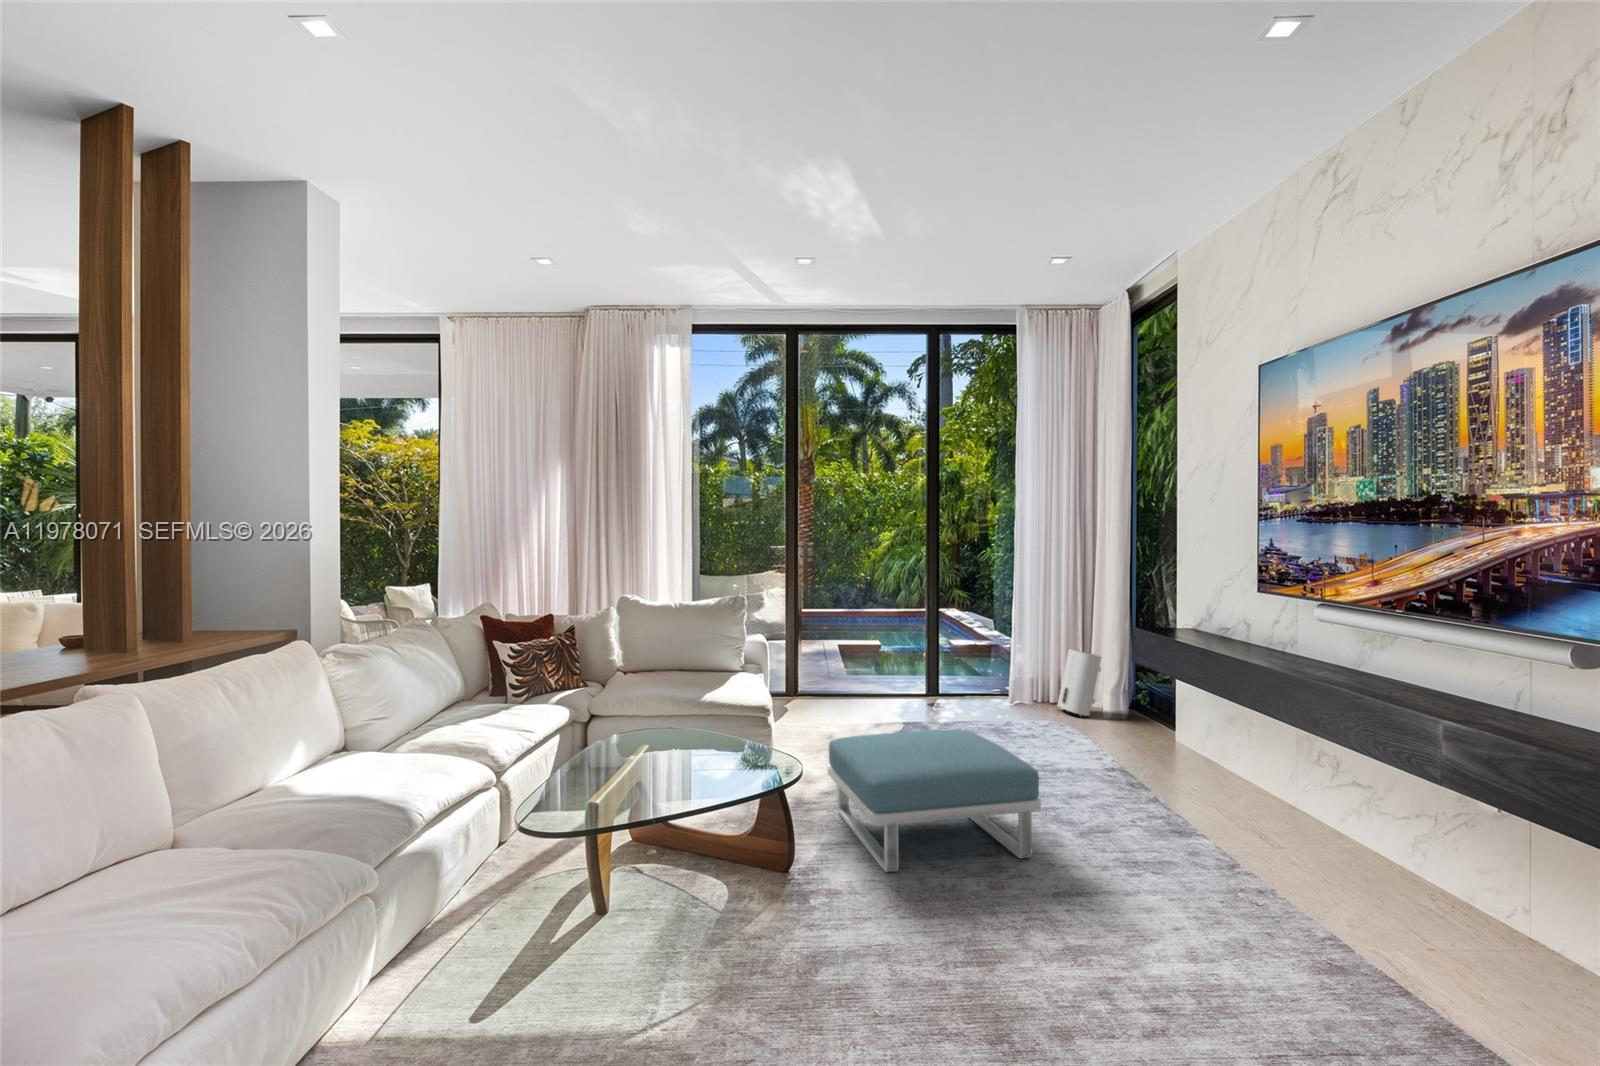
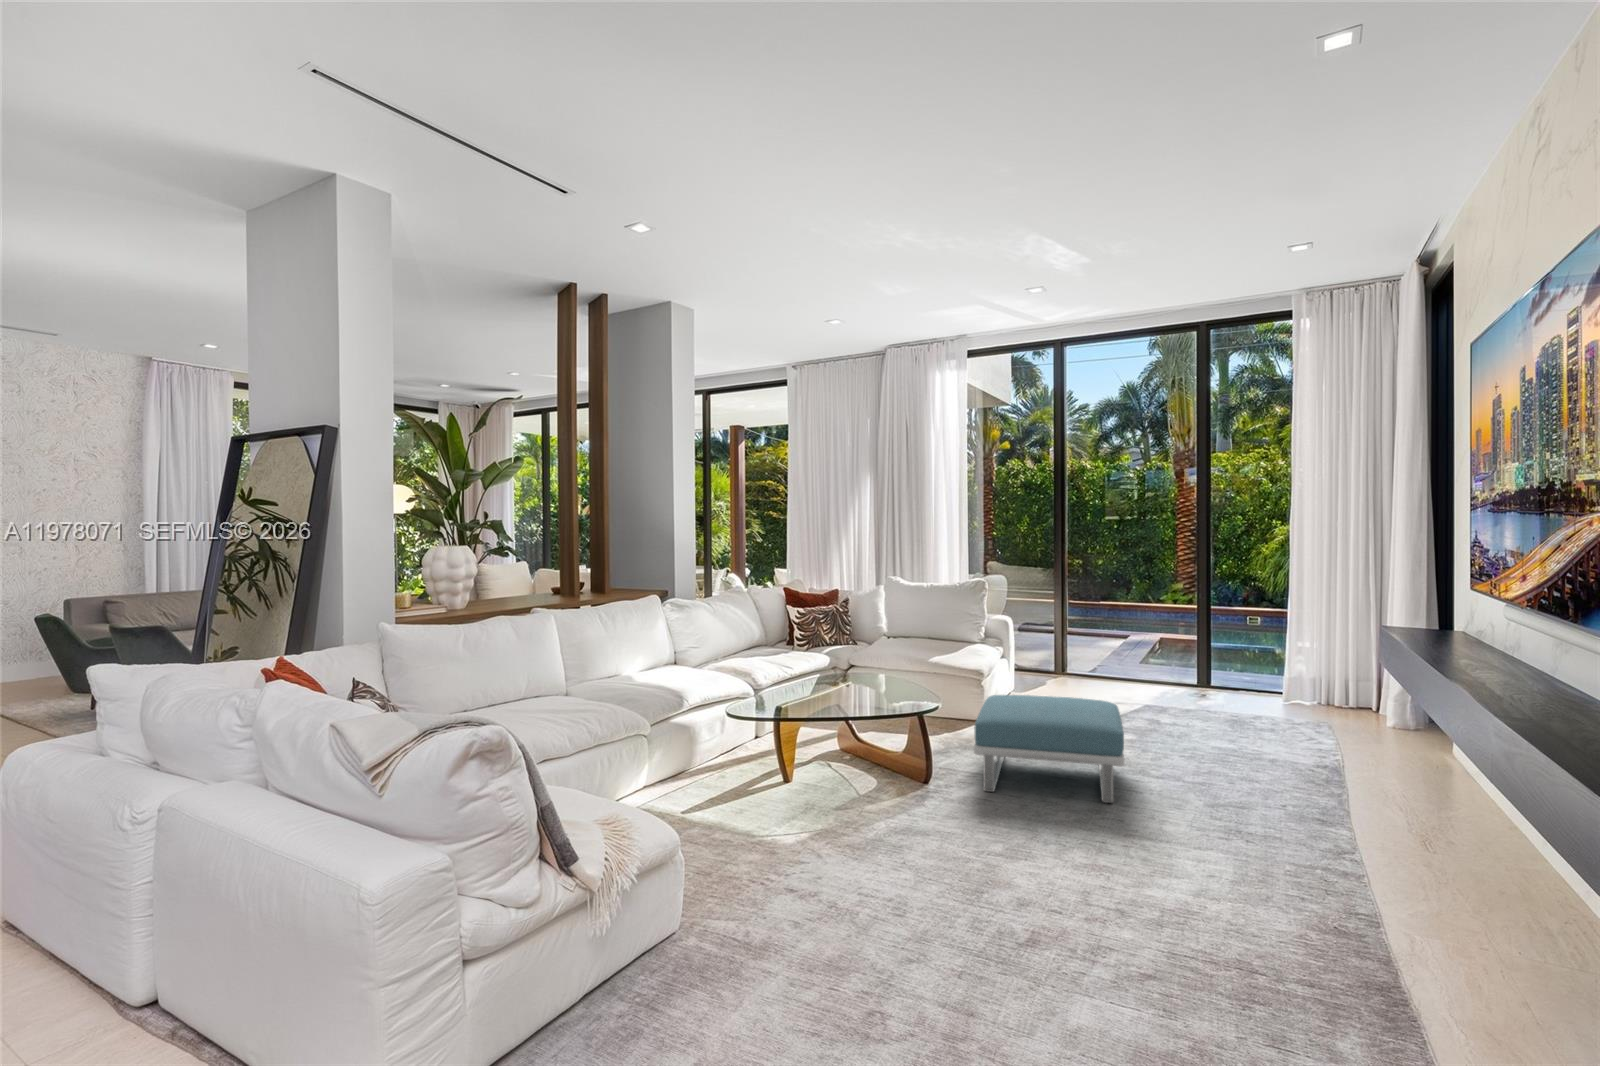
air purifier: present [1058,649,1102,716] -> none [1330,651,1379,723]

